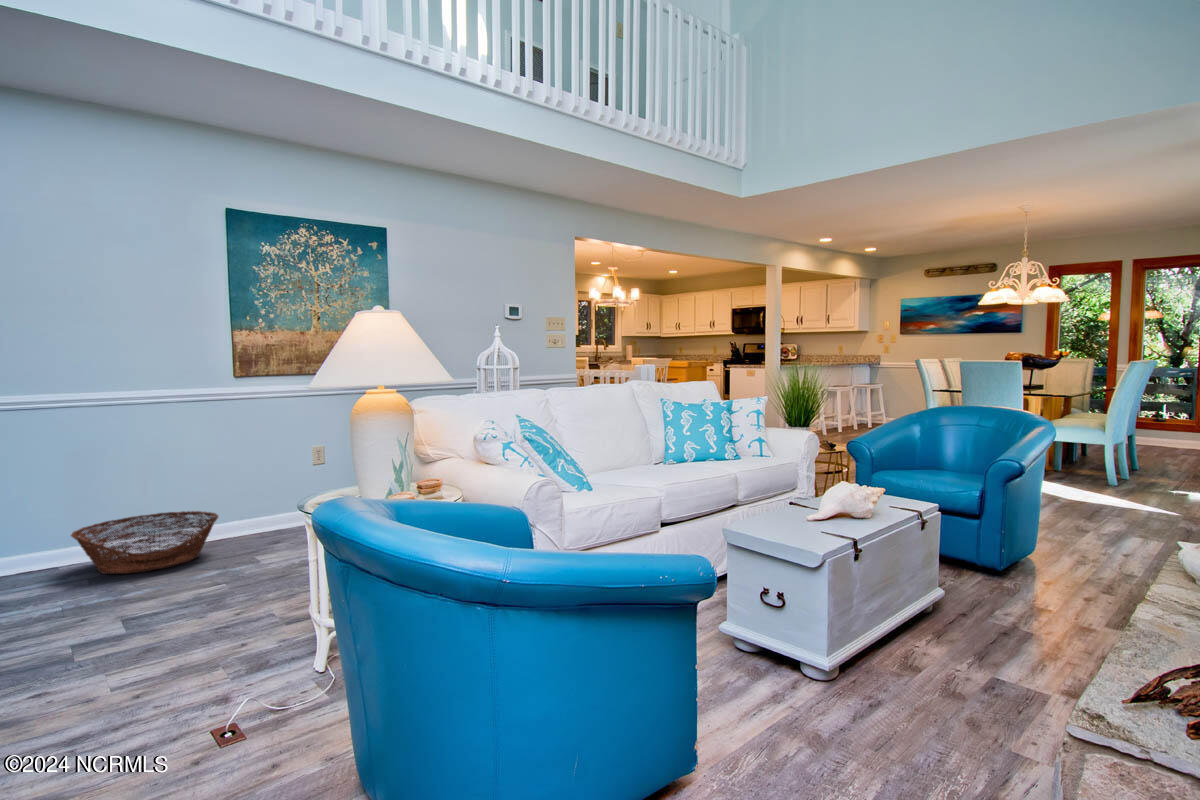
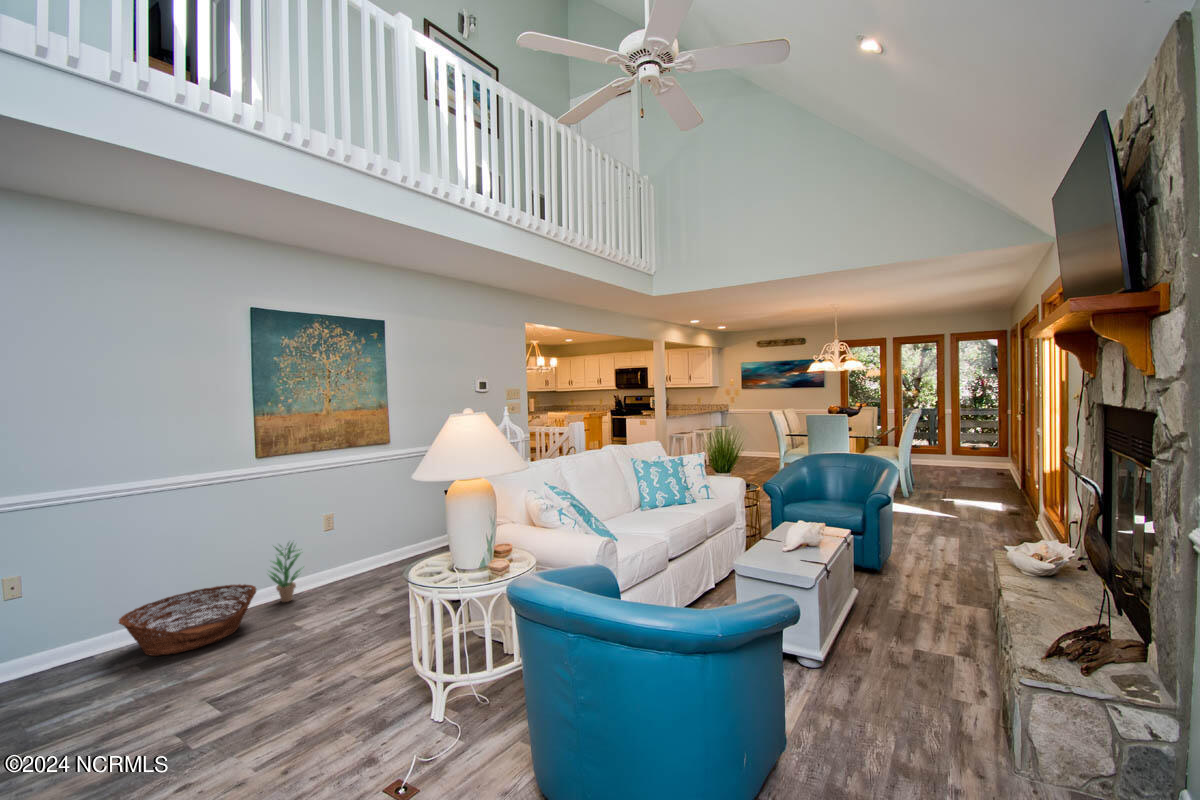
potted plant: none [240,469,281,538] -> present [269,543,301,602]

